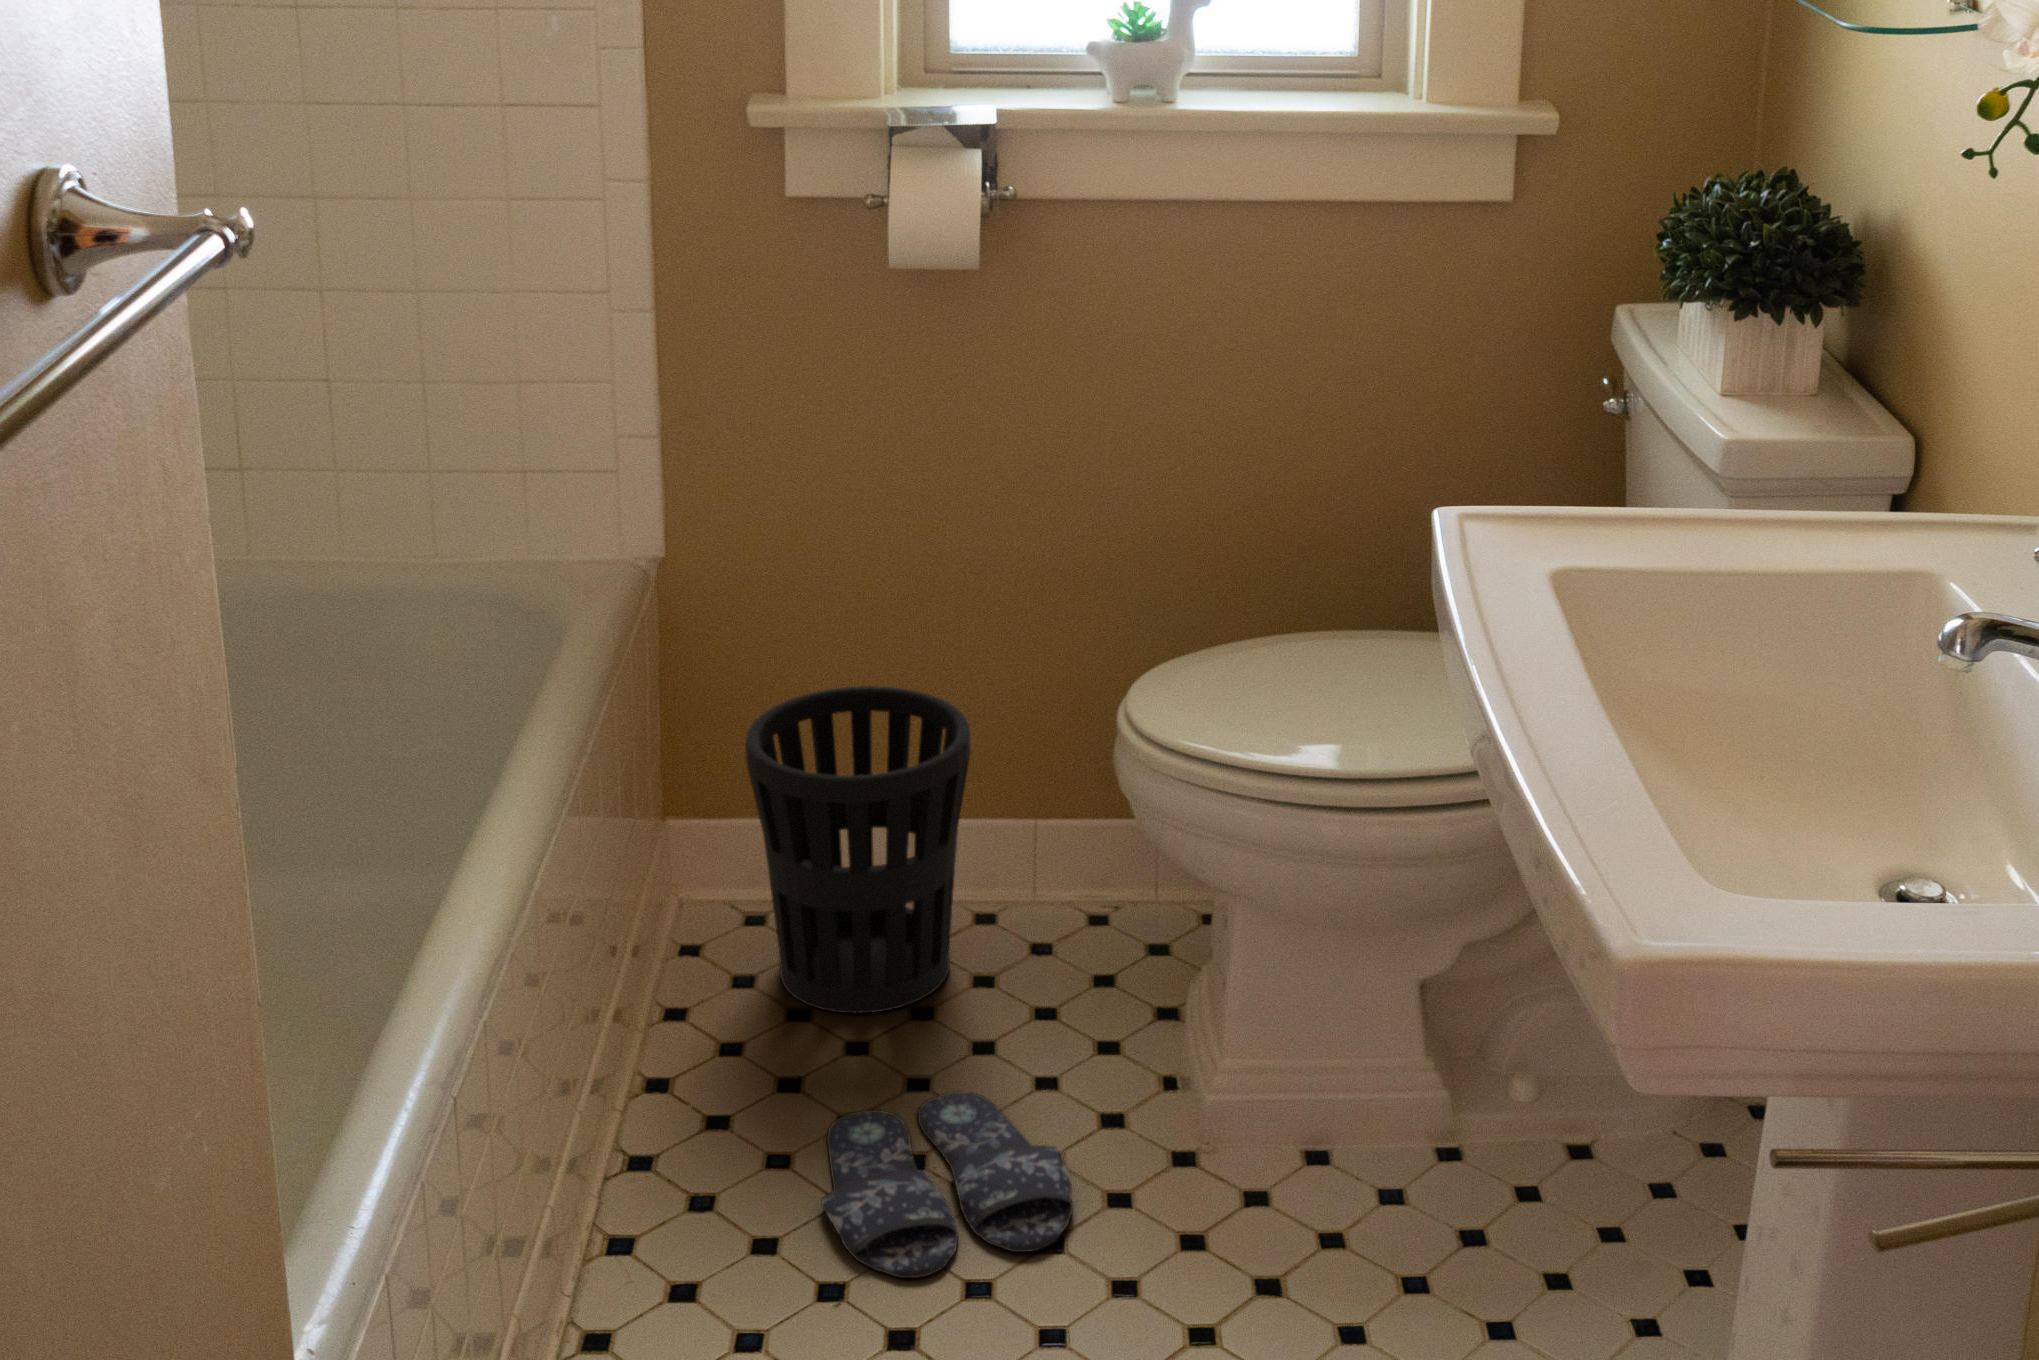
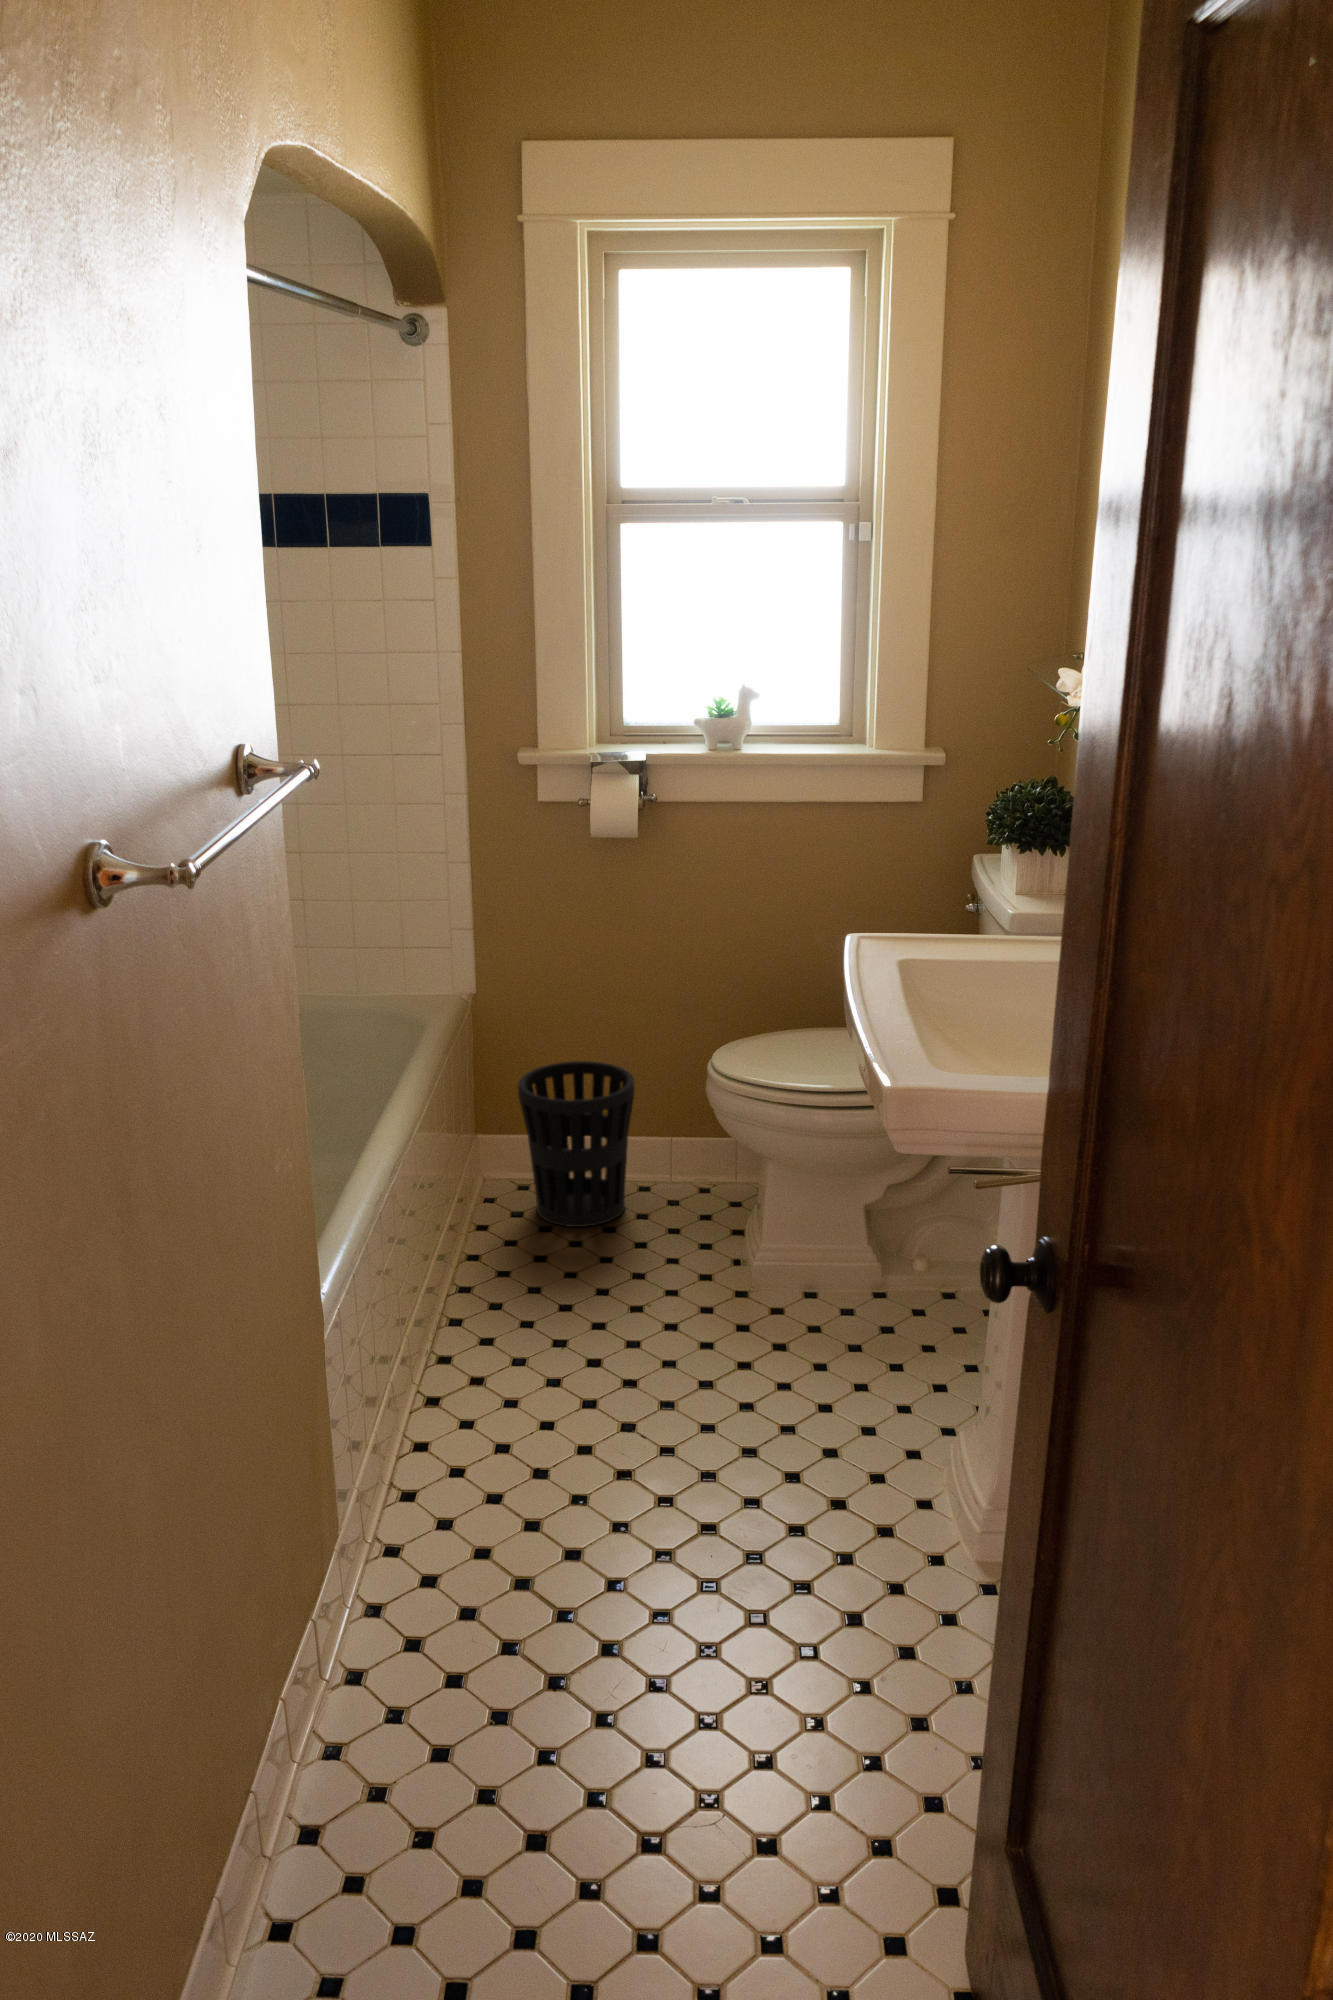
slippers: present [821,1091,1073,1278] -> none [556,1261,683,1337]

